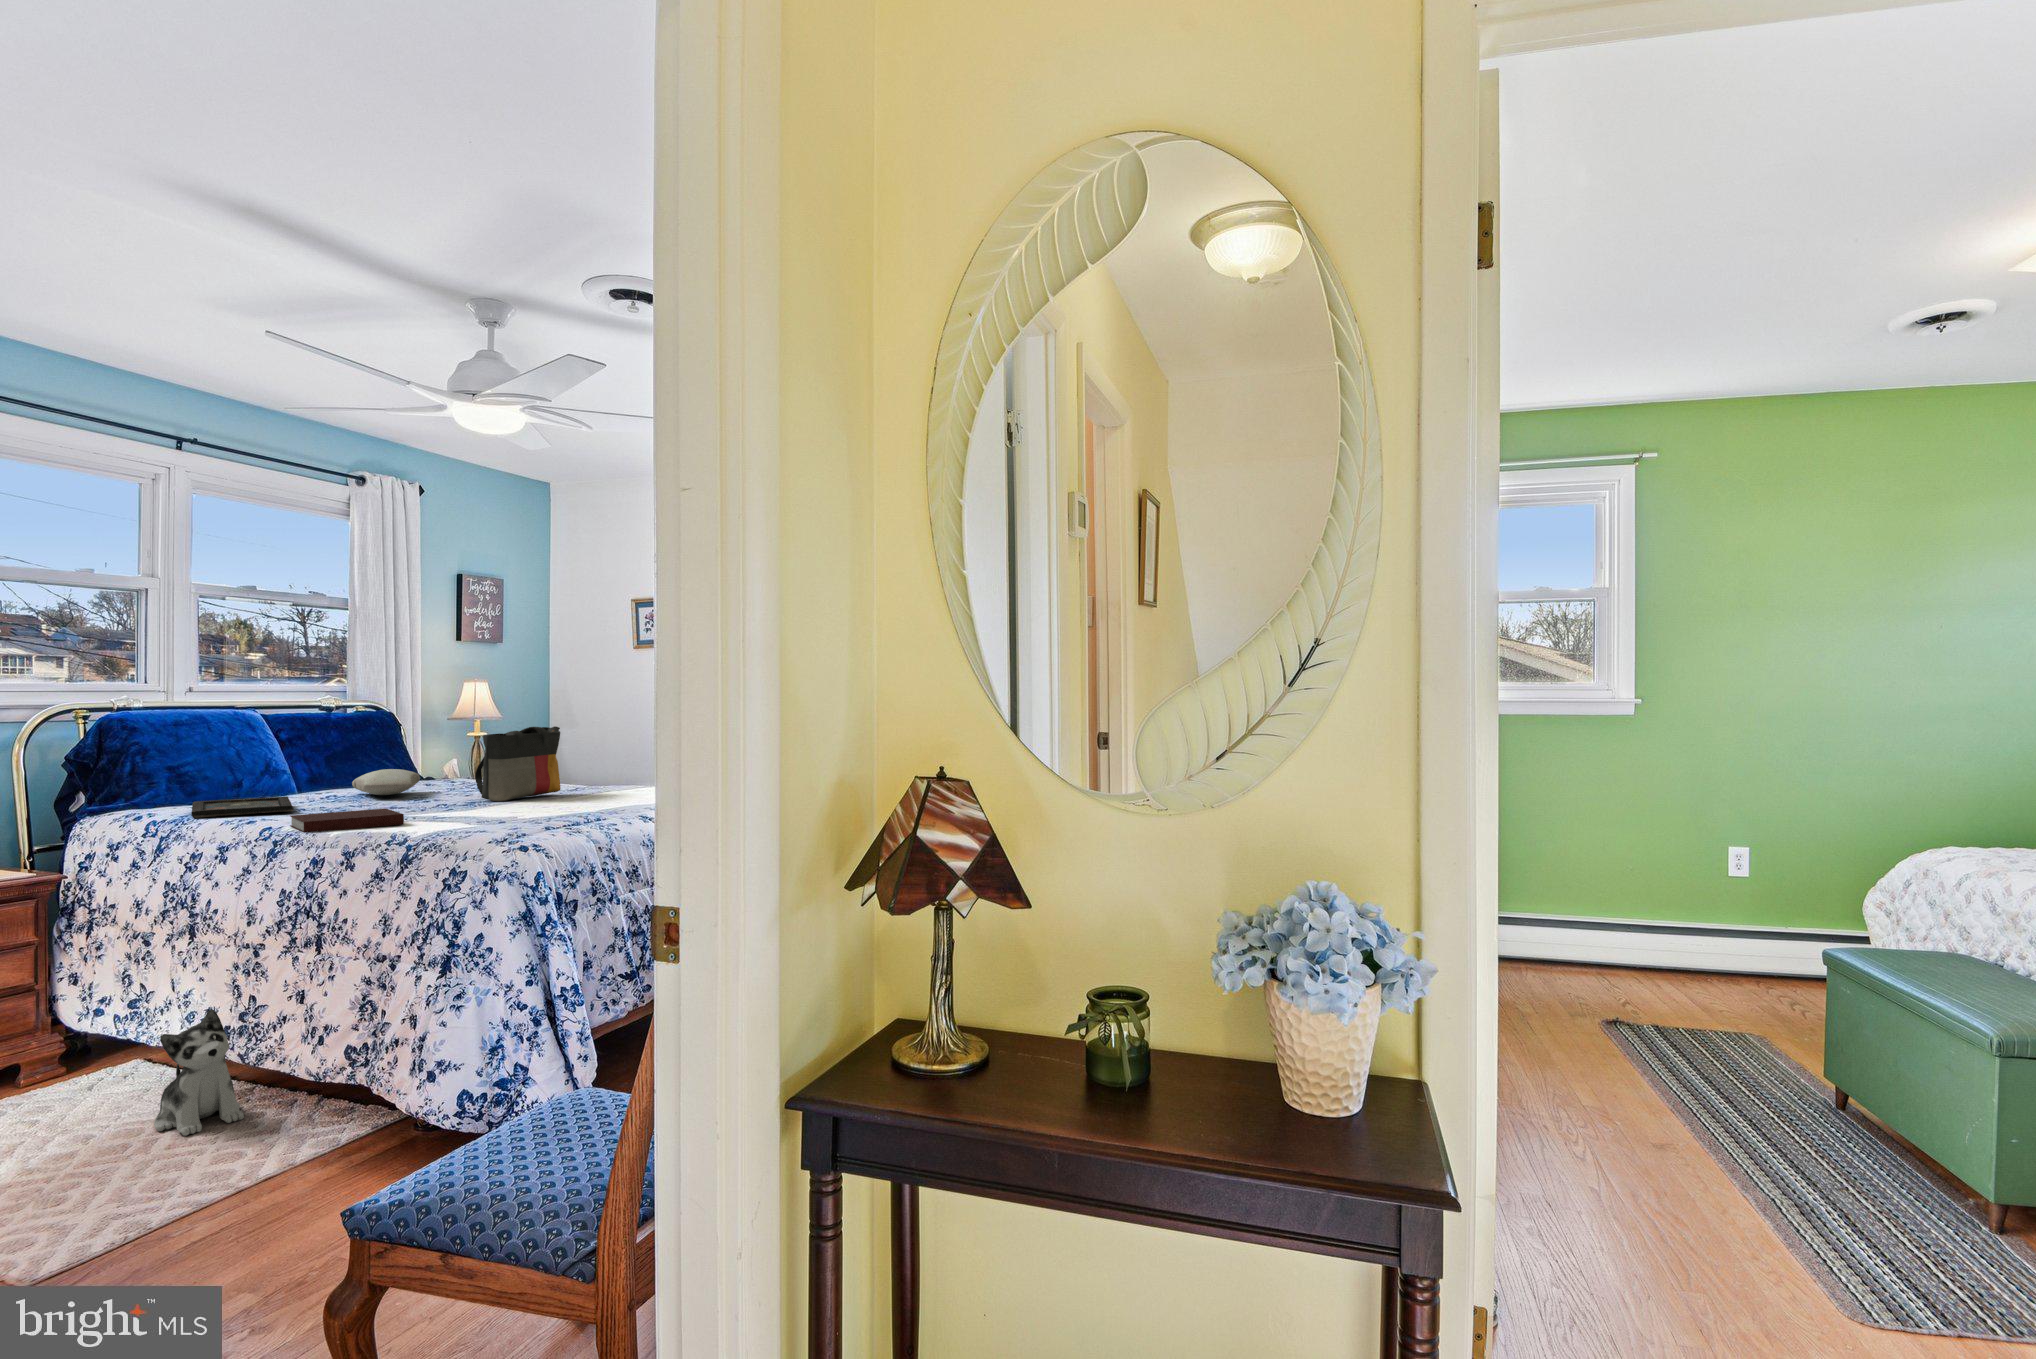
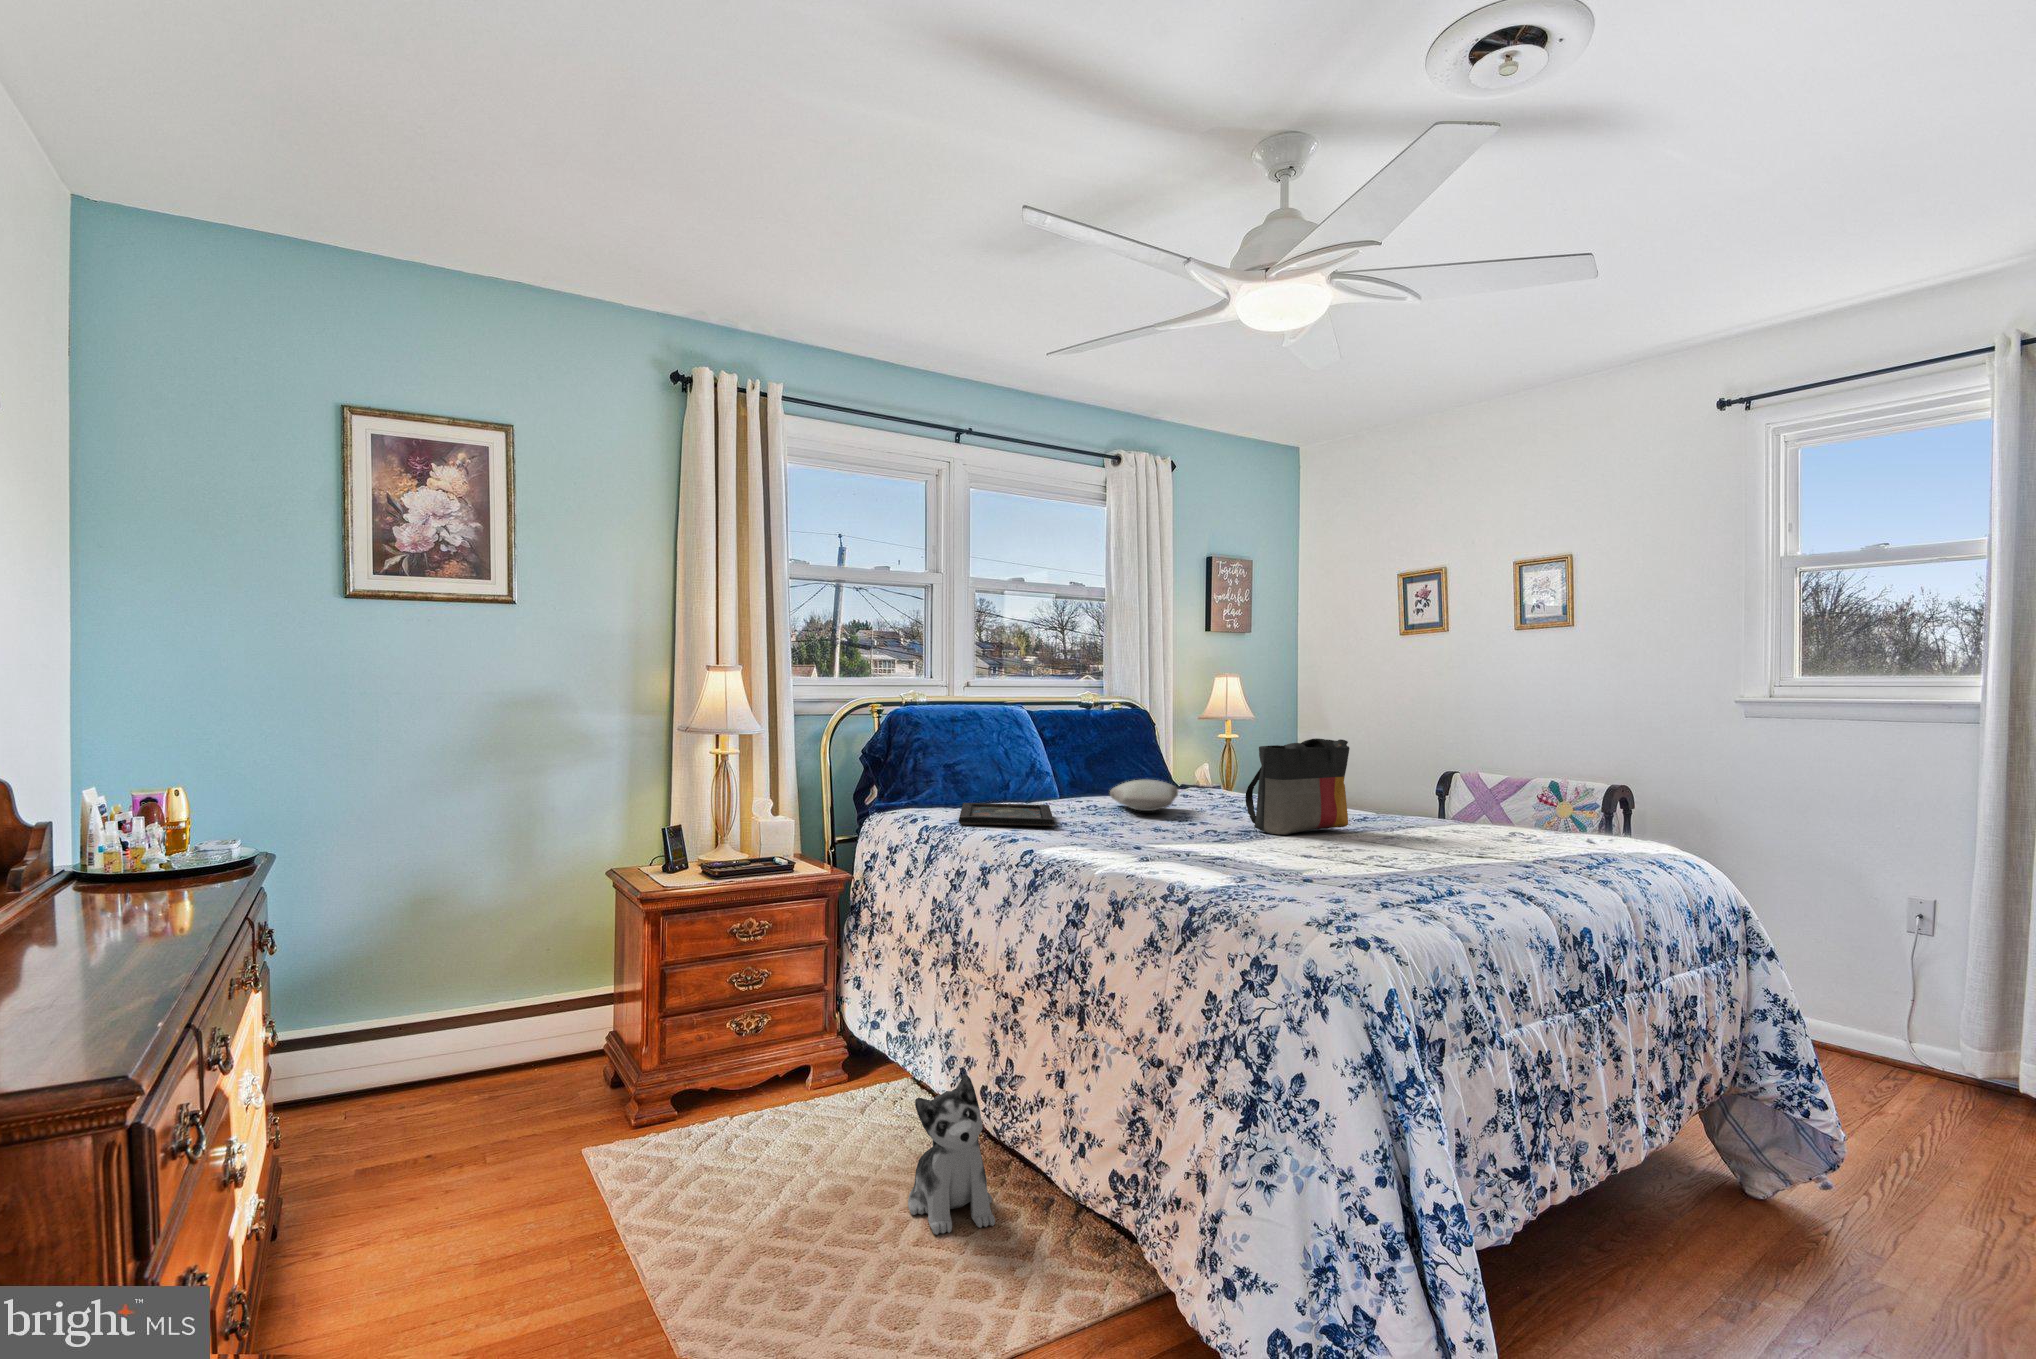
notebook: present [290,808,404,833] -> none [1051,837,1180,866]

